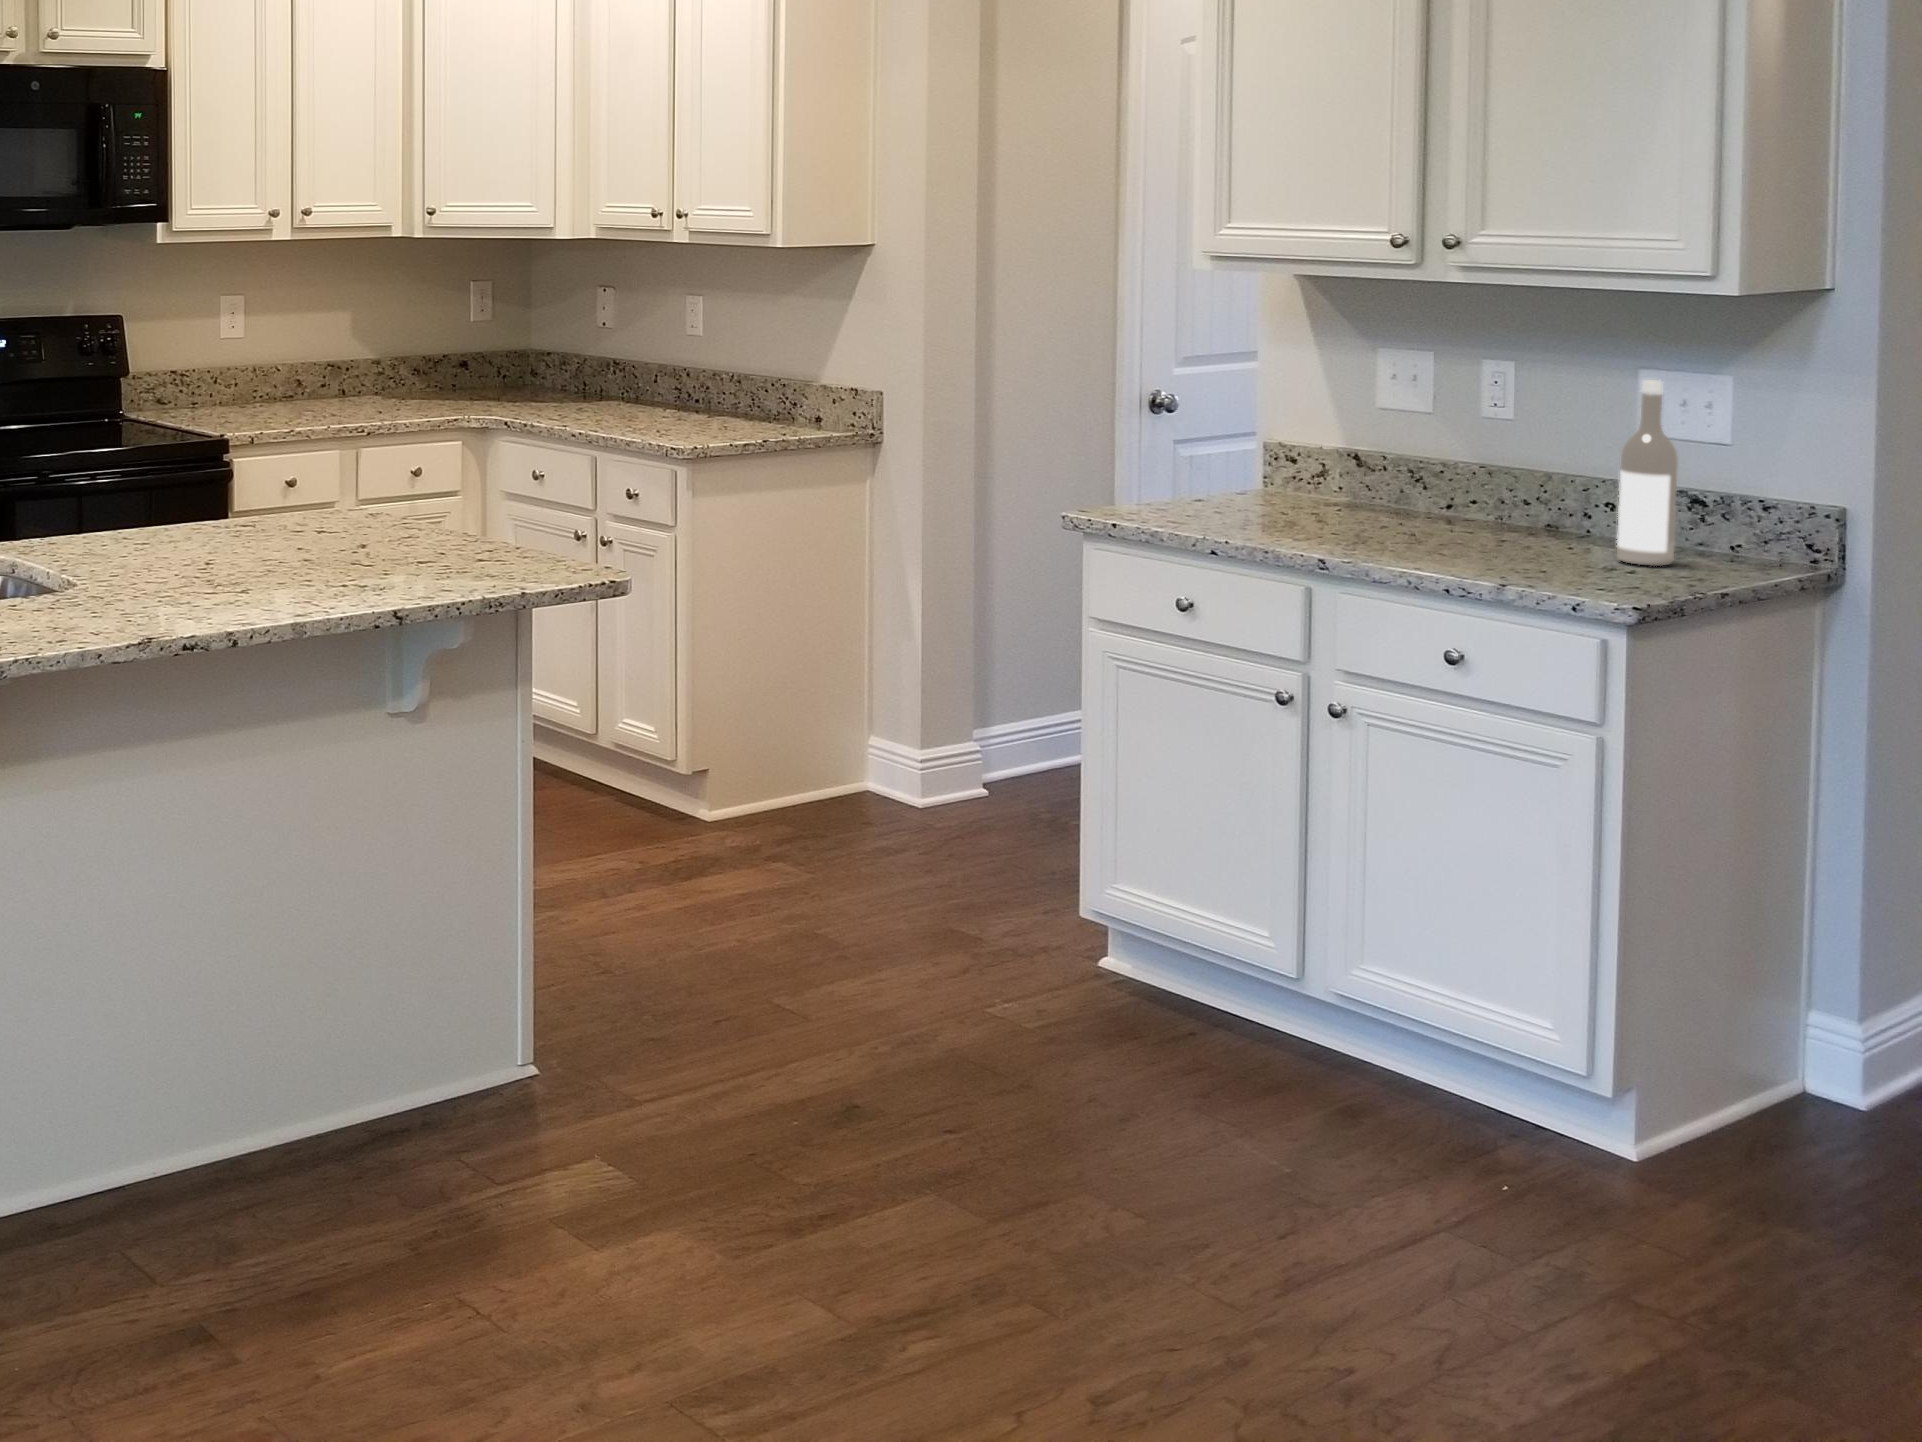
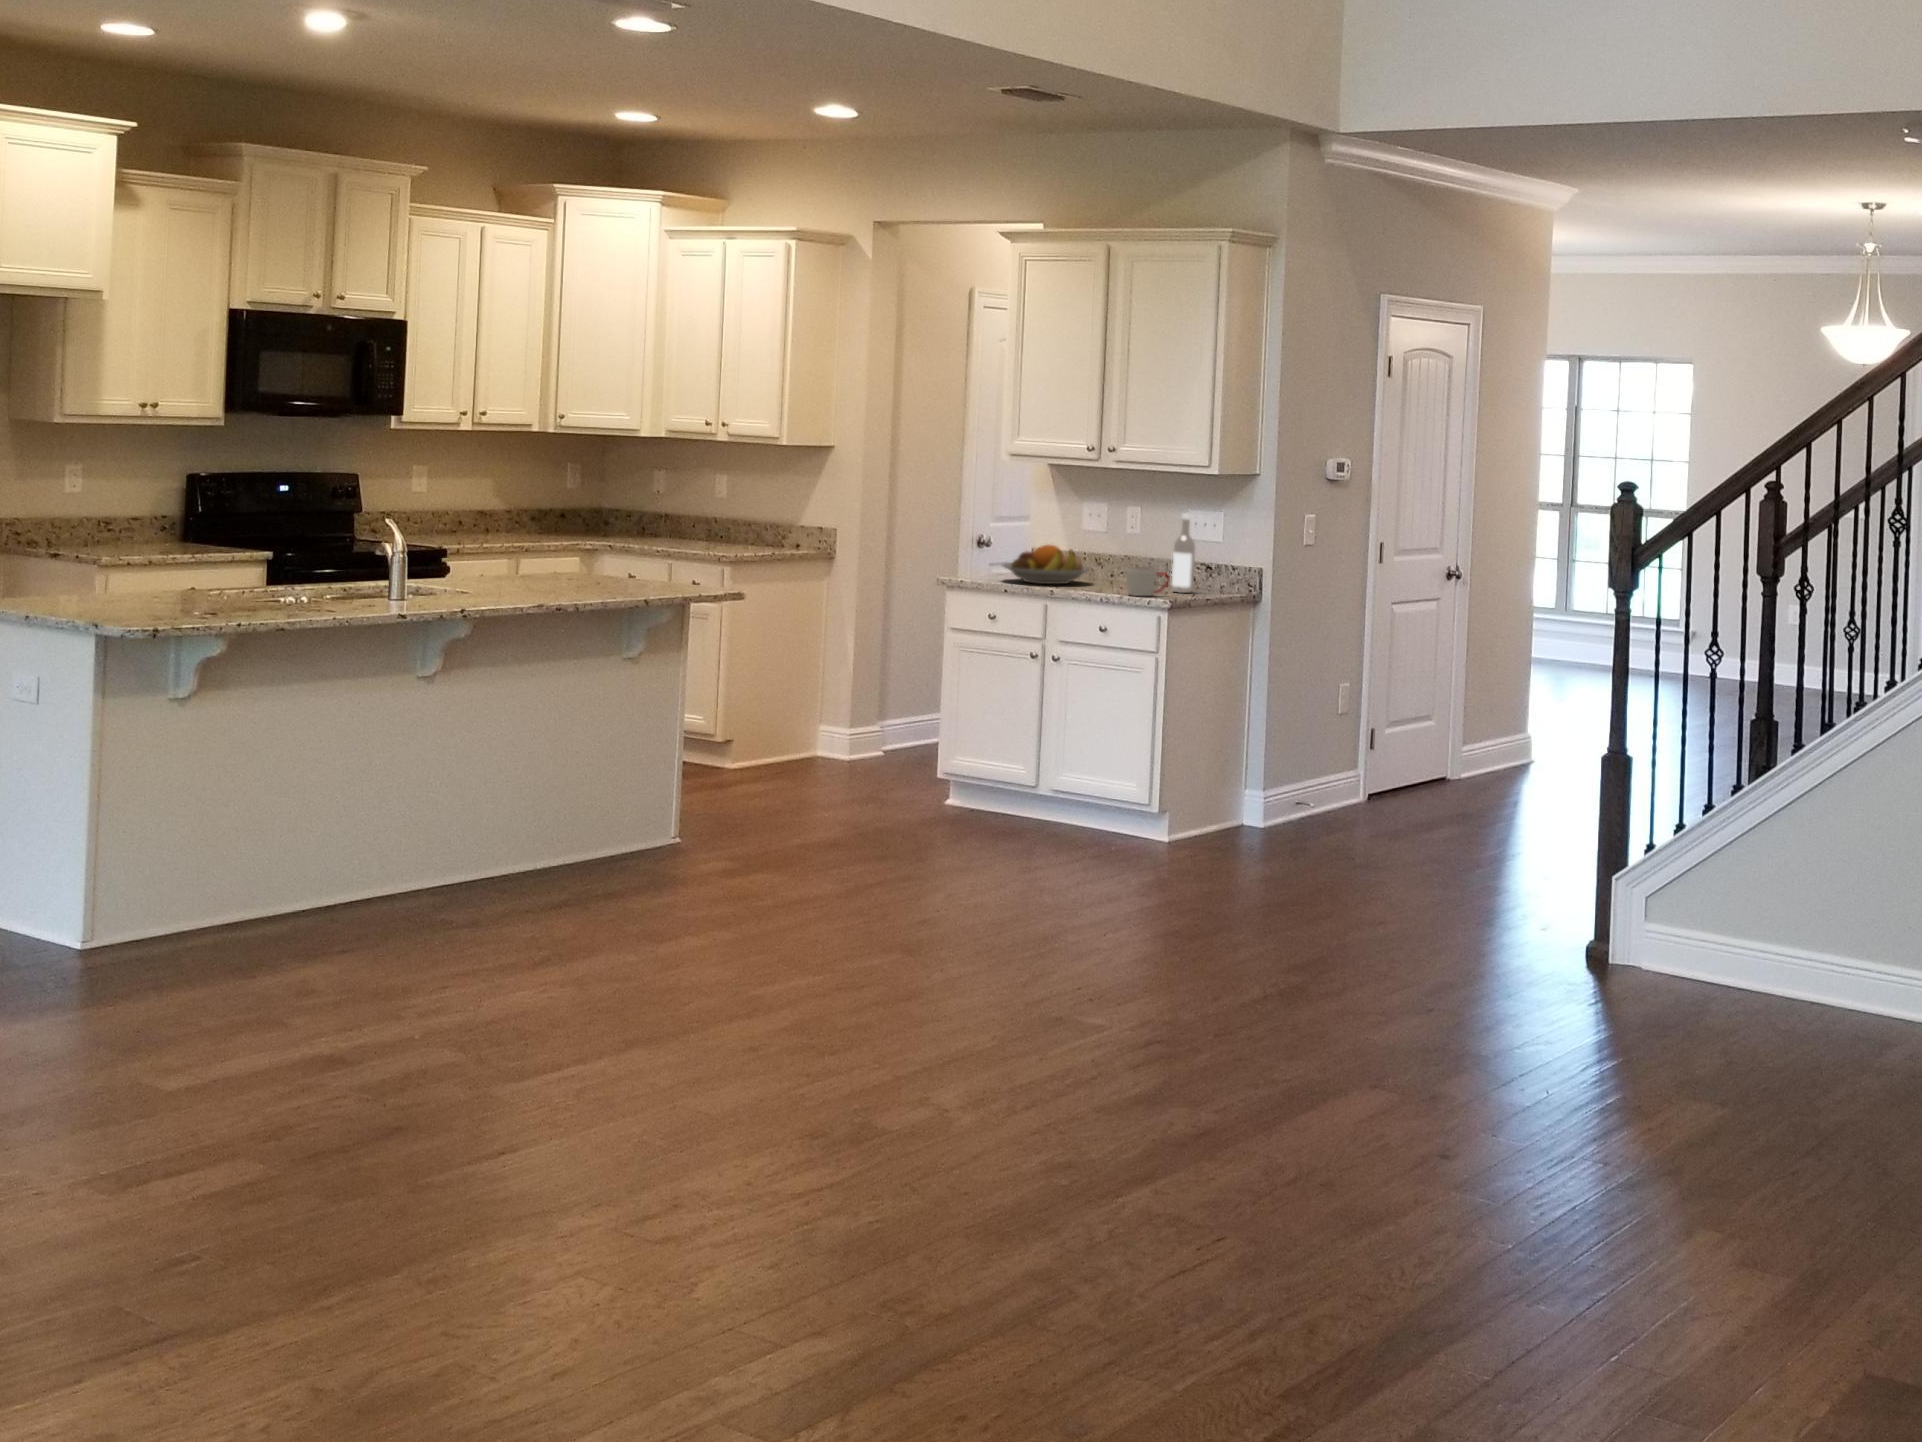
fruit bowl: none [1201,447,1409,534] -> present [1003,545,1091,584]
mug: none [1515,510,1626,583] -> present [1127,567,1170,596]

